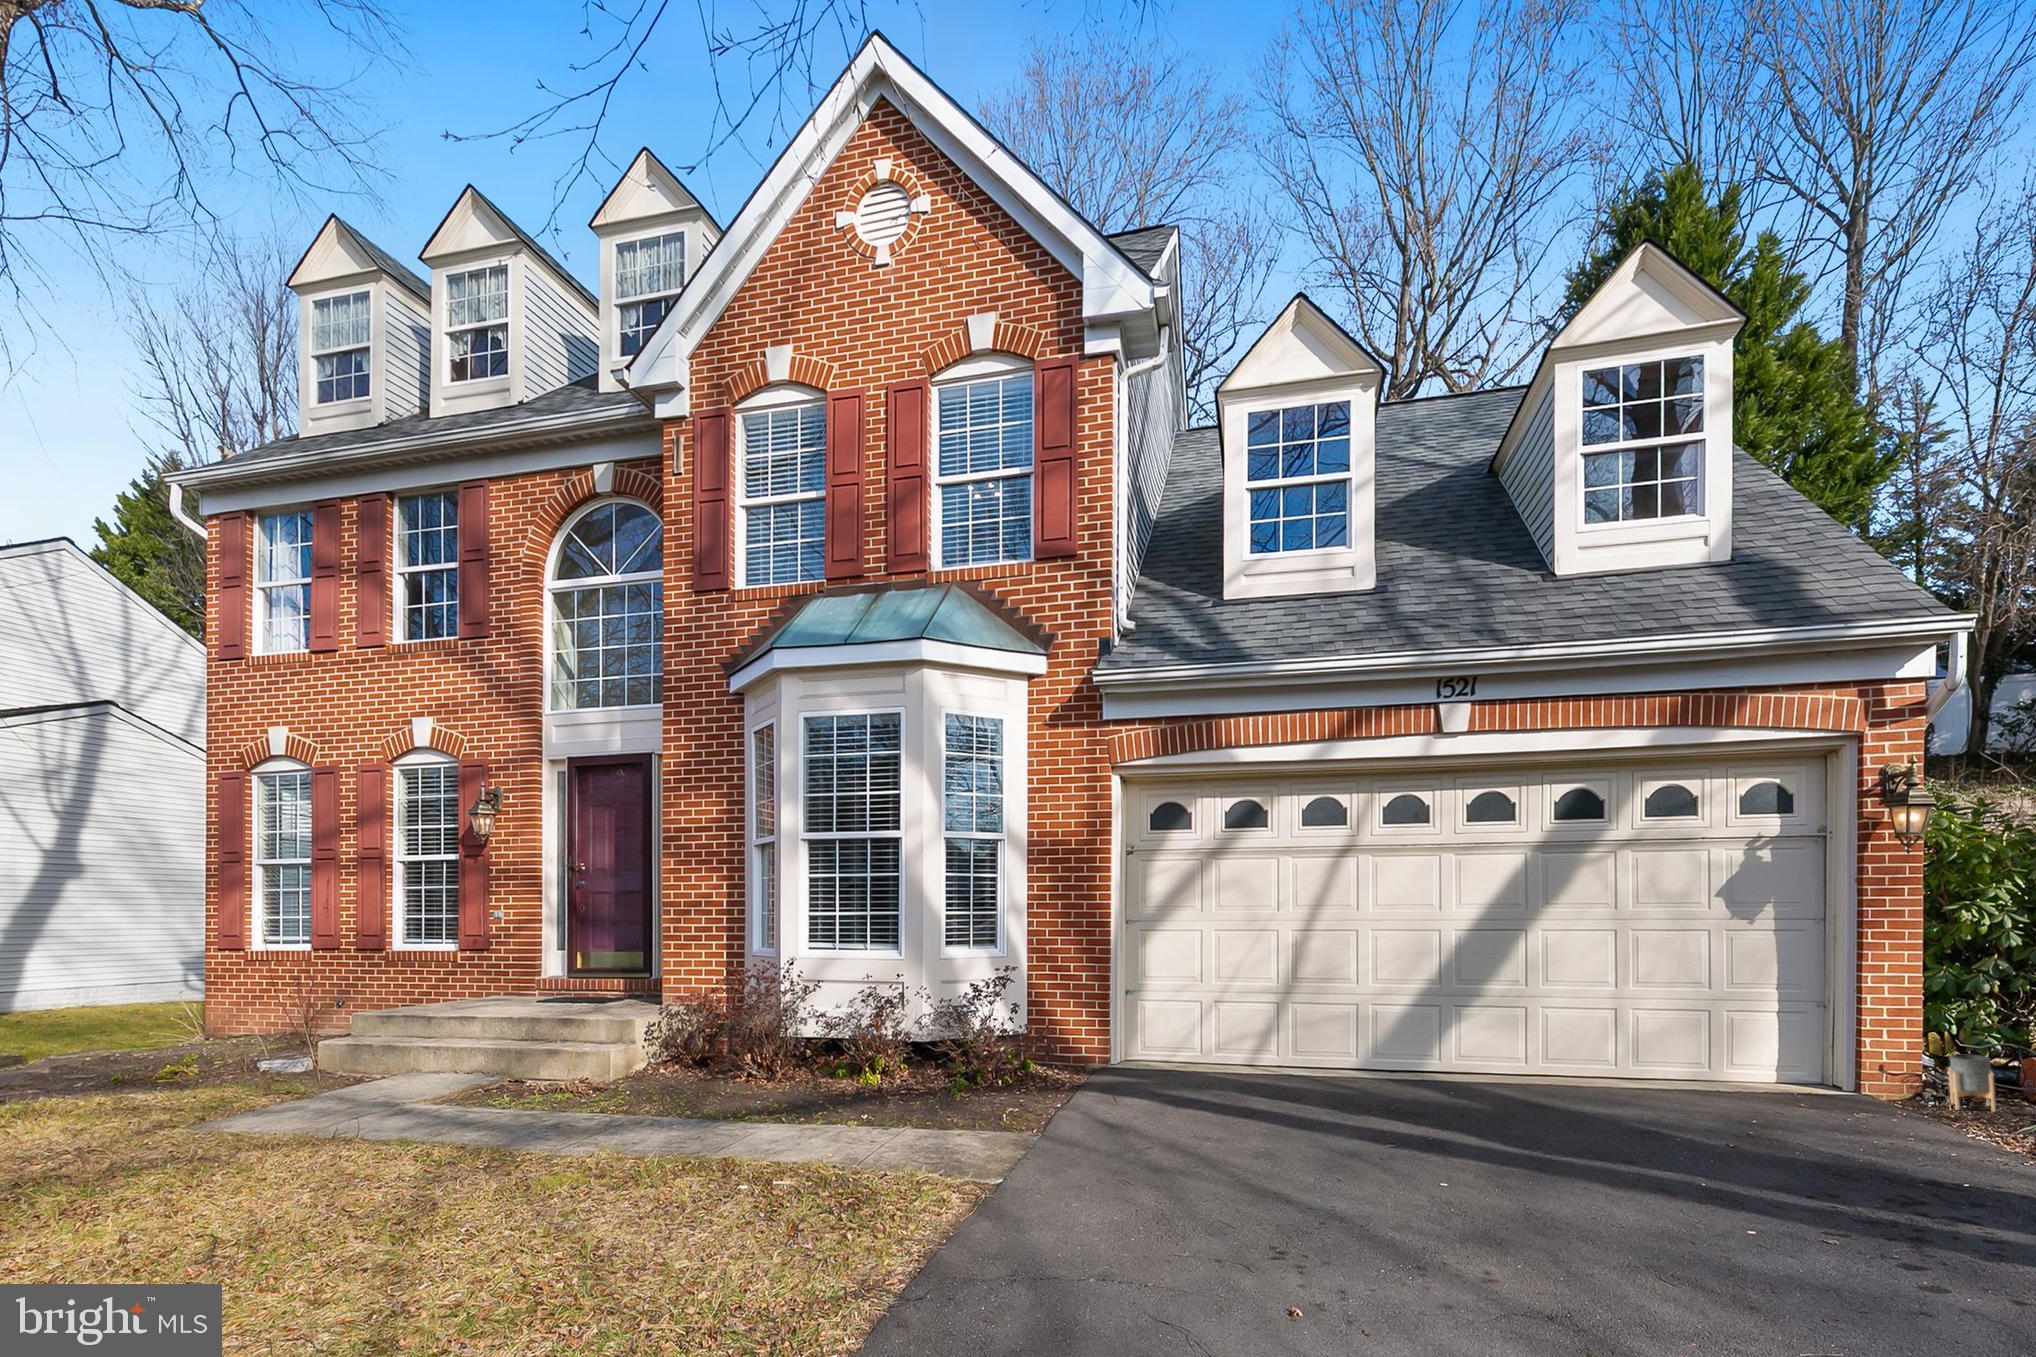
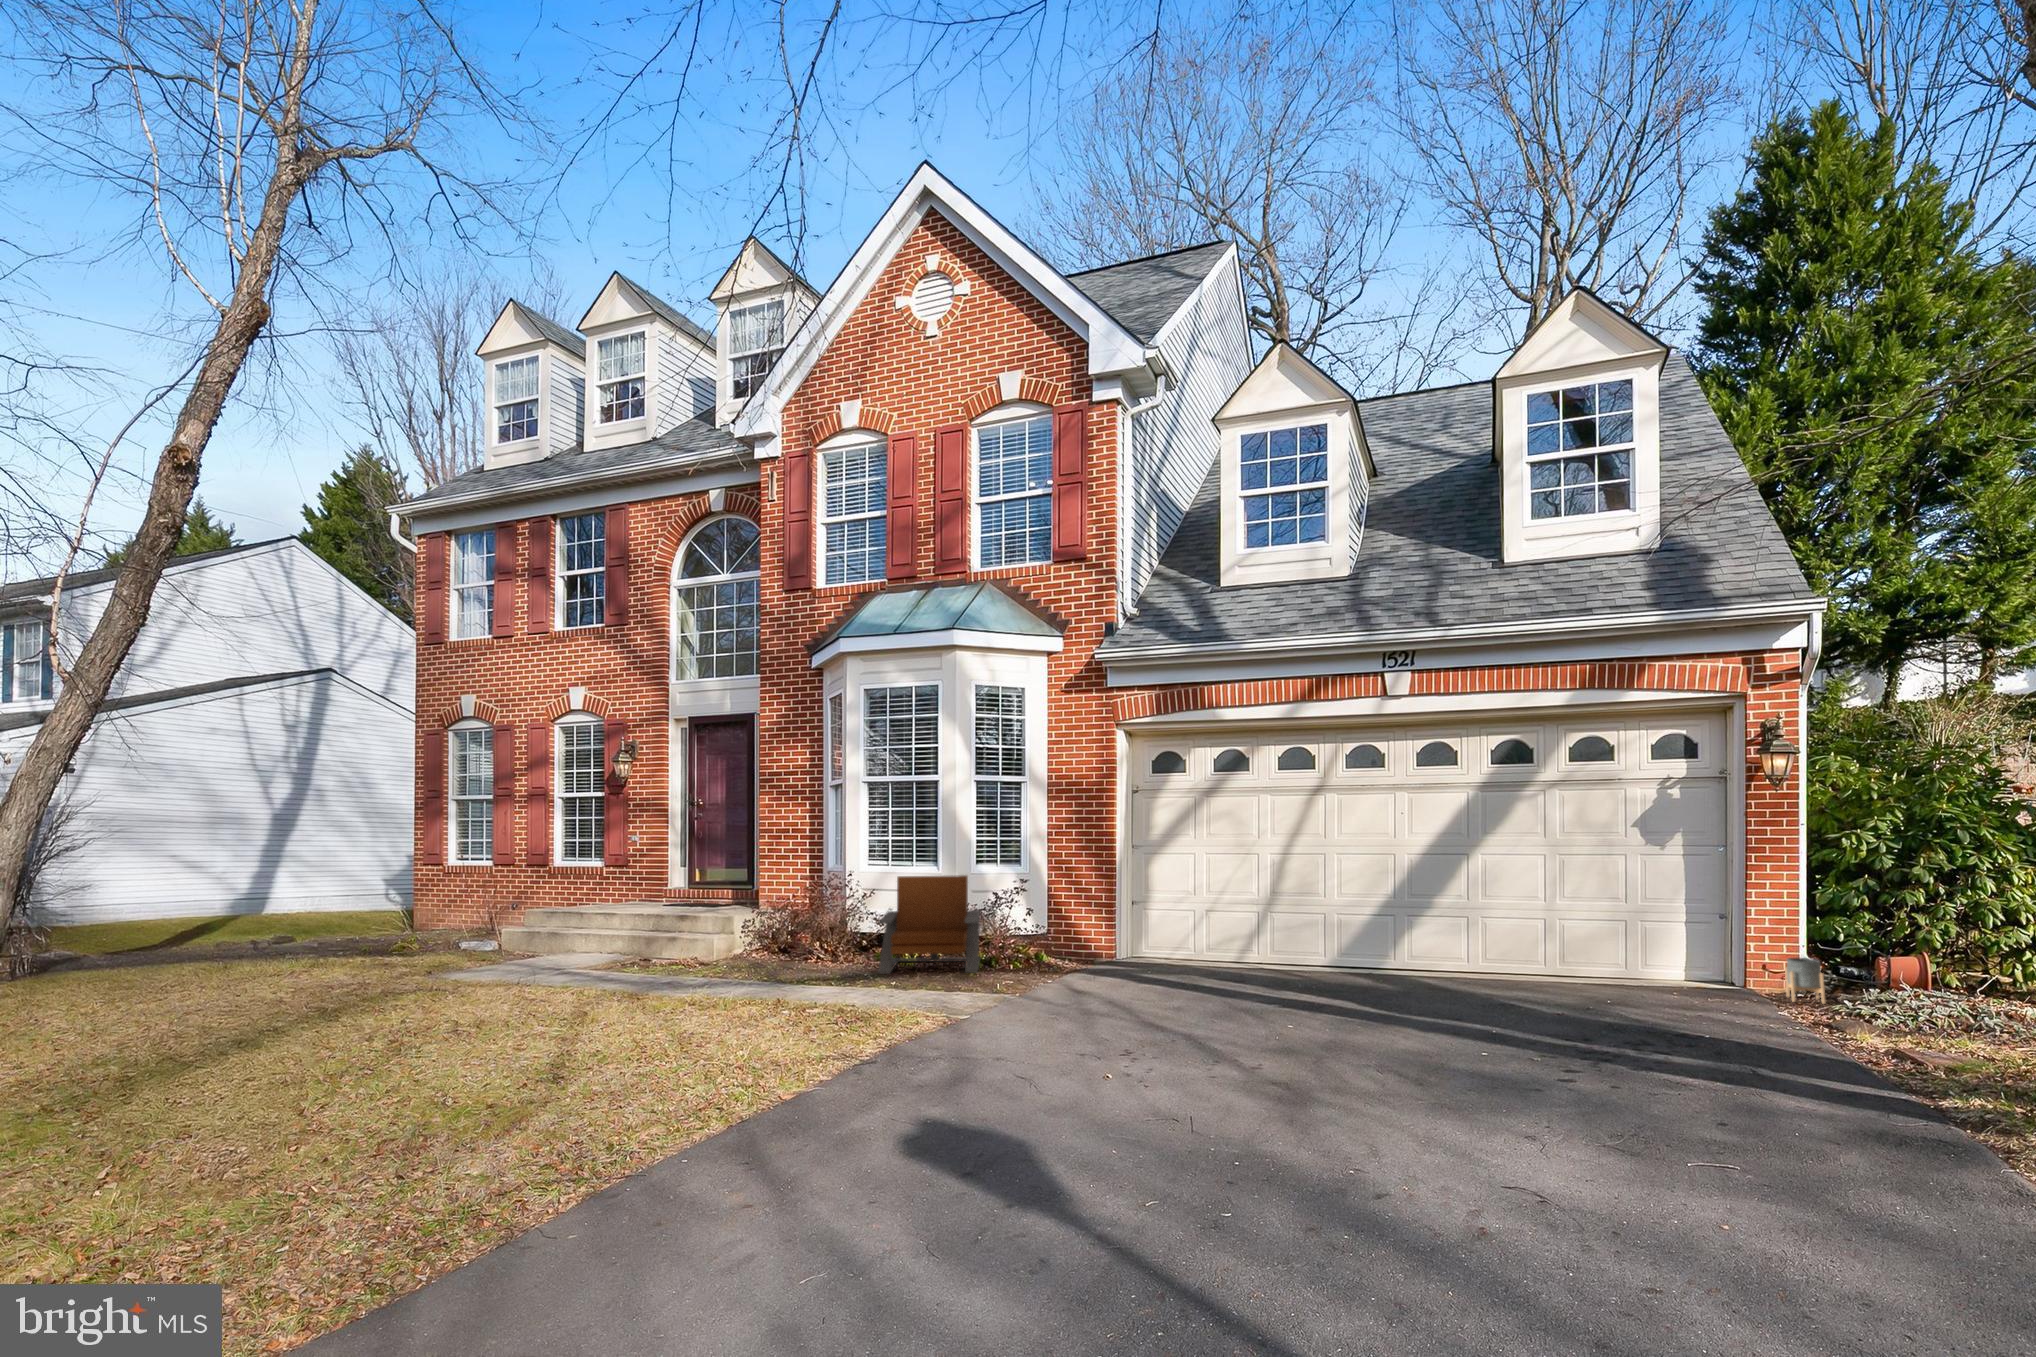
lounge chair: none [816,959,947,1085] -> present [878,875,980,974]

